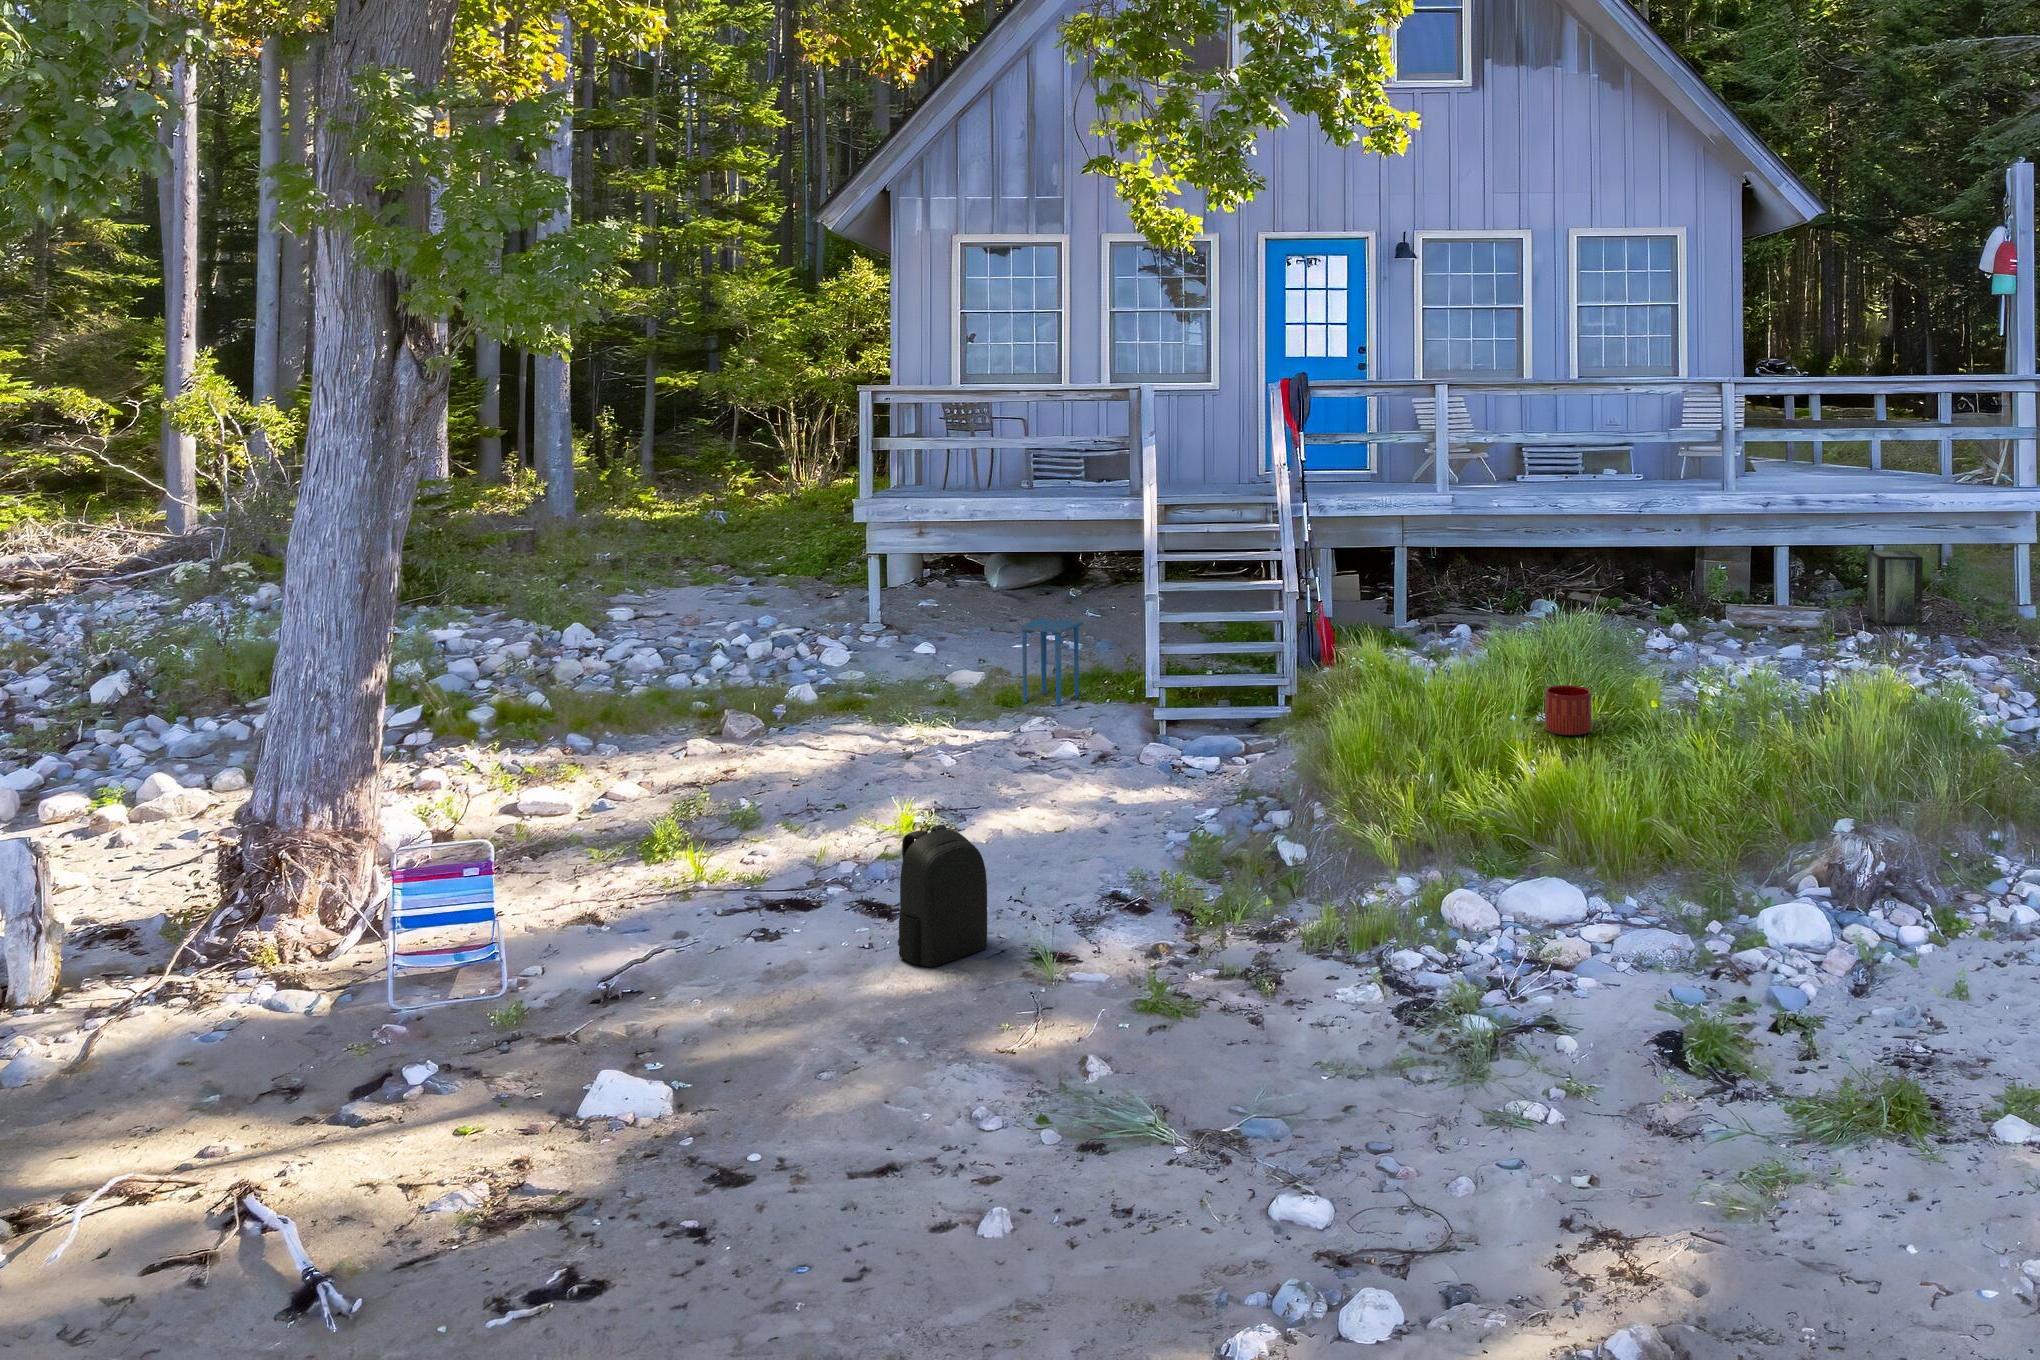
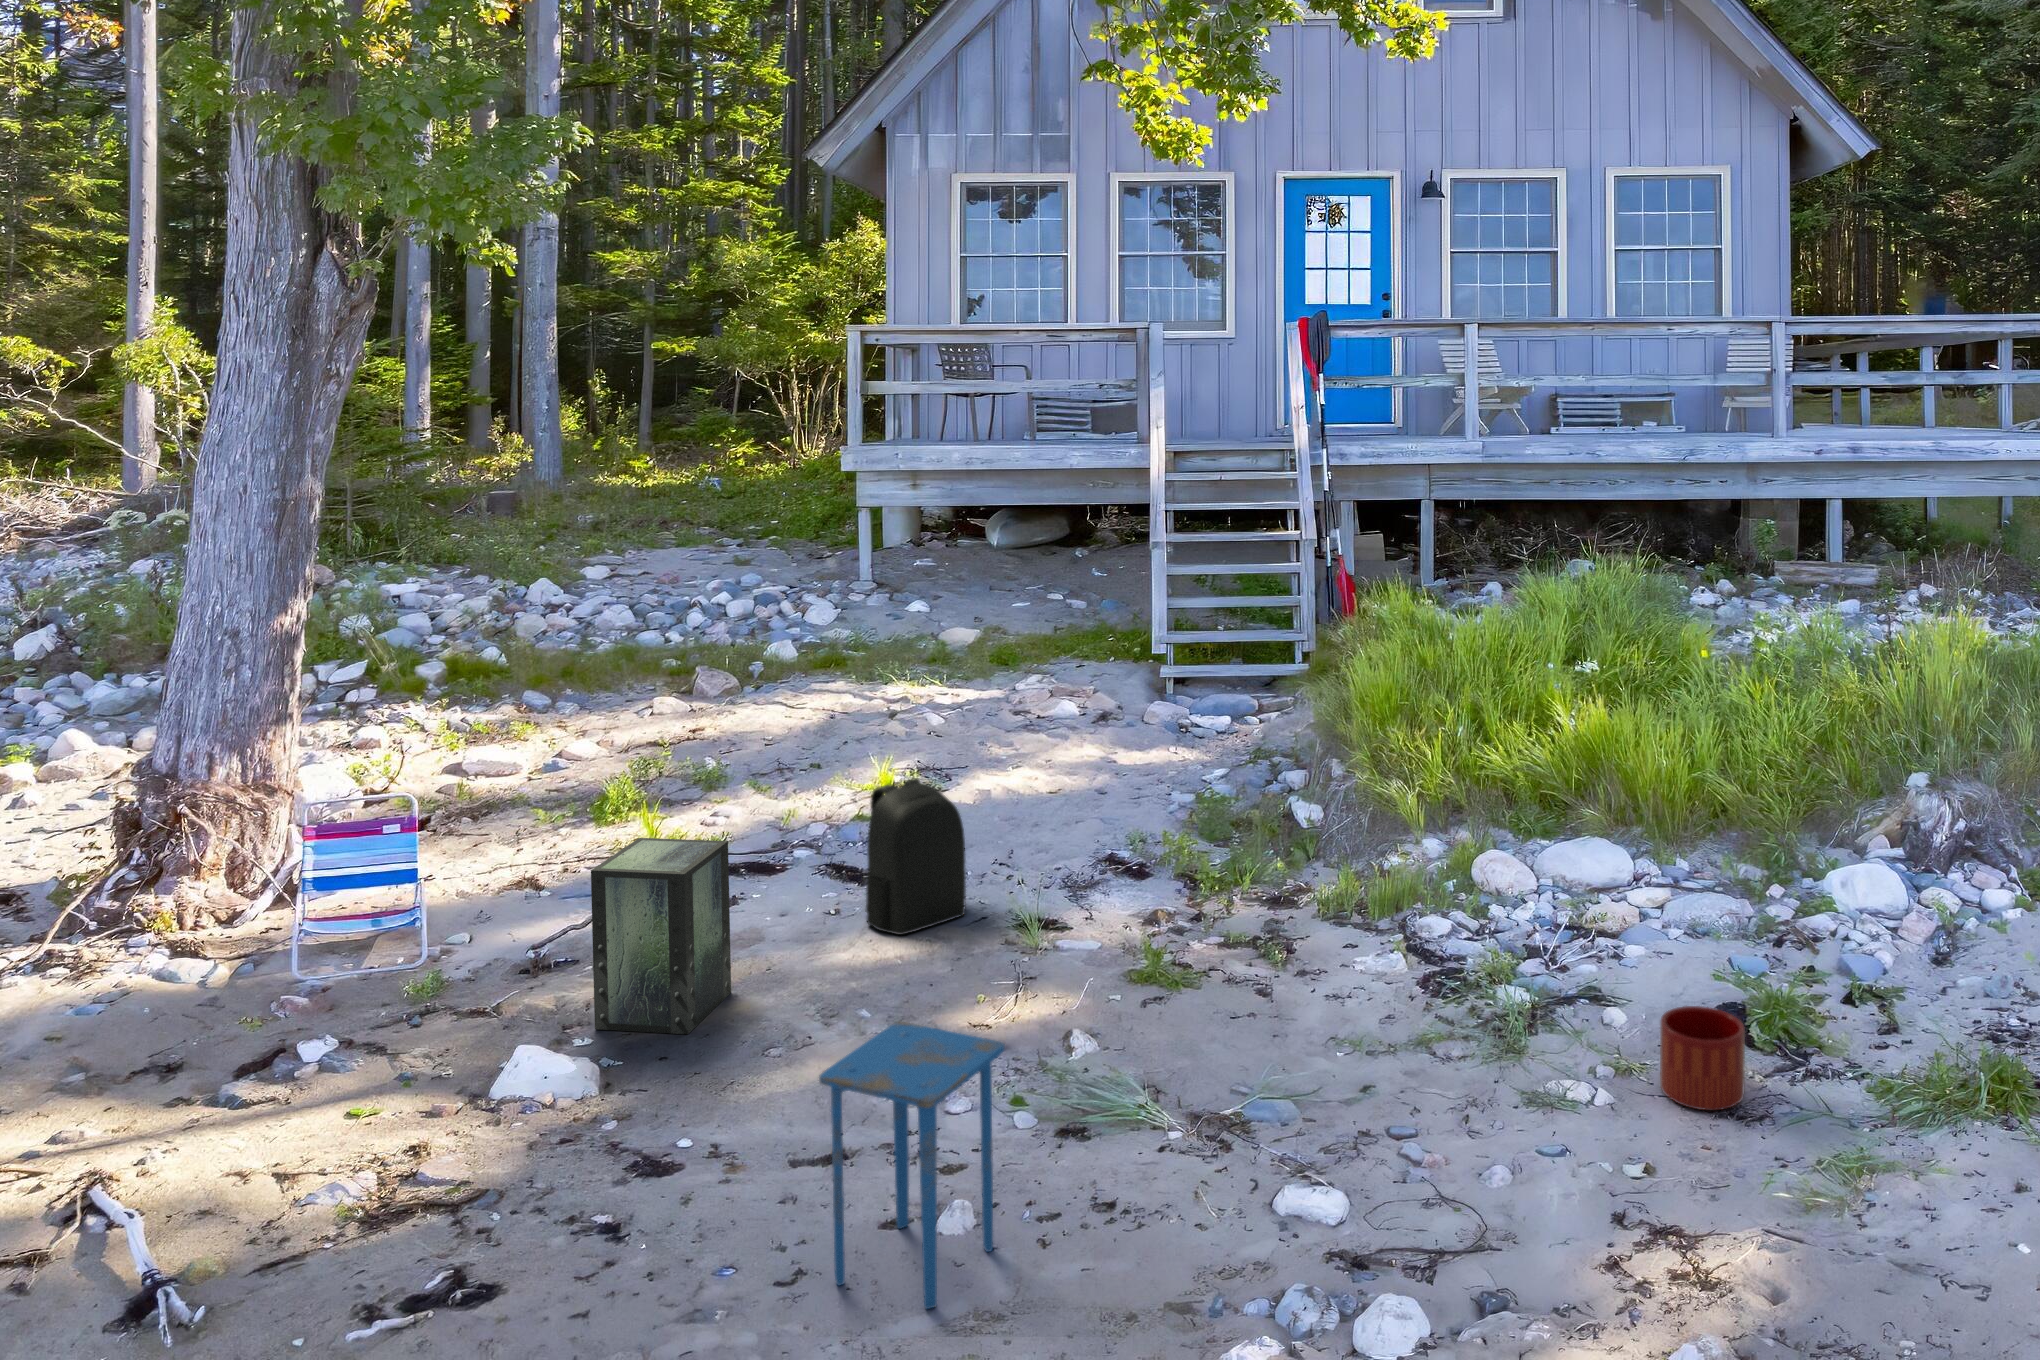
storage box: present [1867,550,1923,626] -> present [591,838,731,1034]
side table: present [1019,618,1083,706] -> present [819,1022,1005,1309]
planter: present [1545,685,1592,736] -> present [1660,1006,1745,1110]

